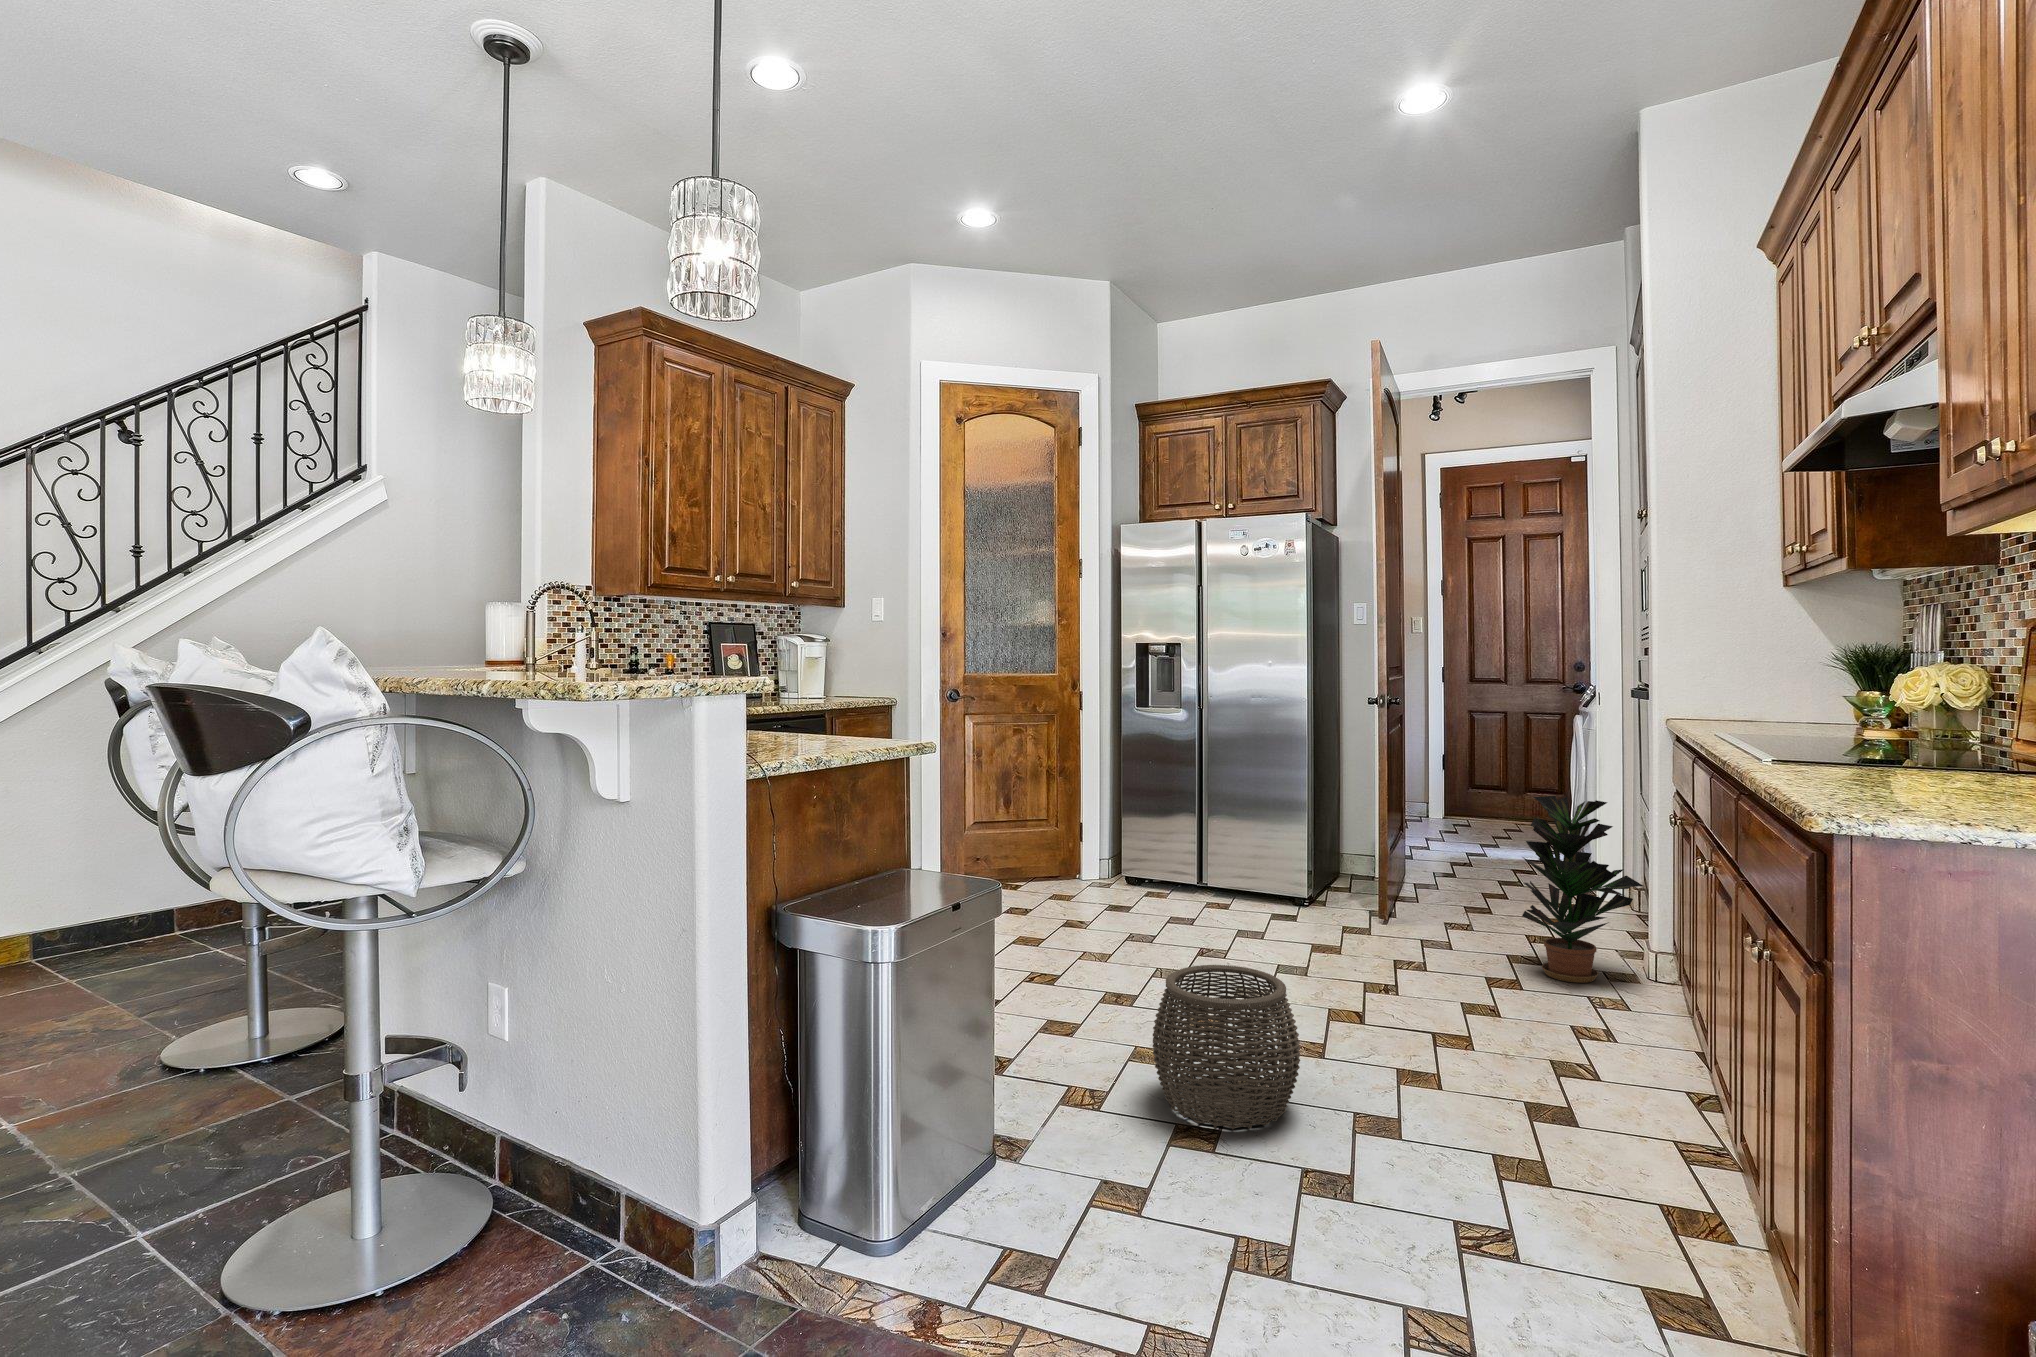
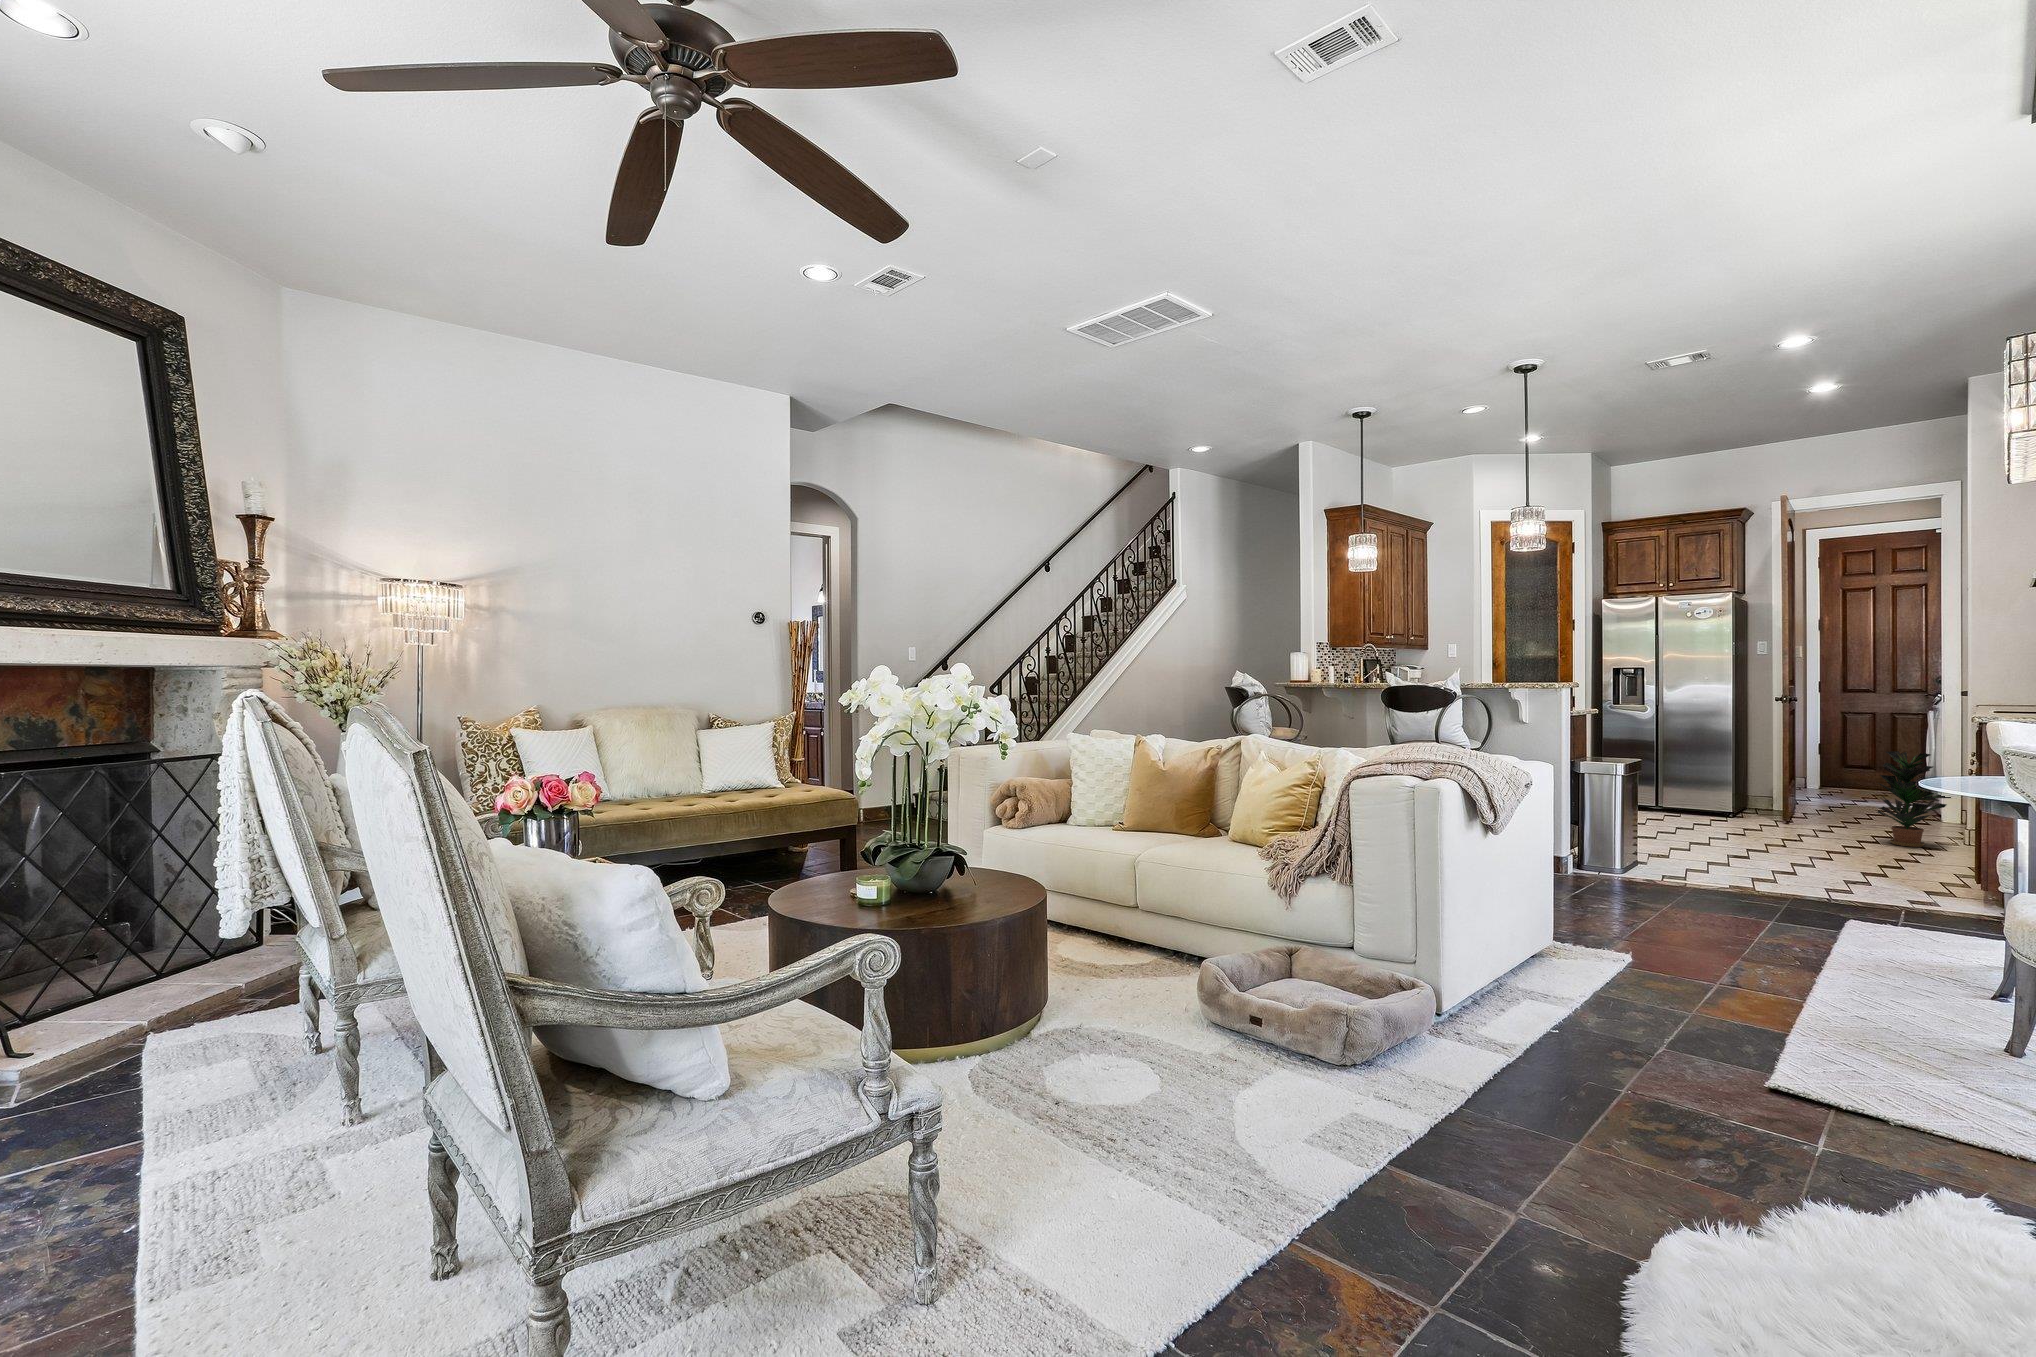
woven basket: present [1153,965,1300,1129] -> none [1687,809,1761,868]

